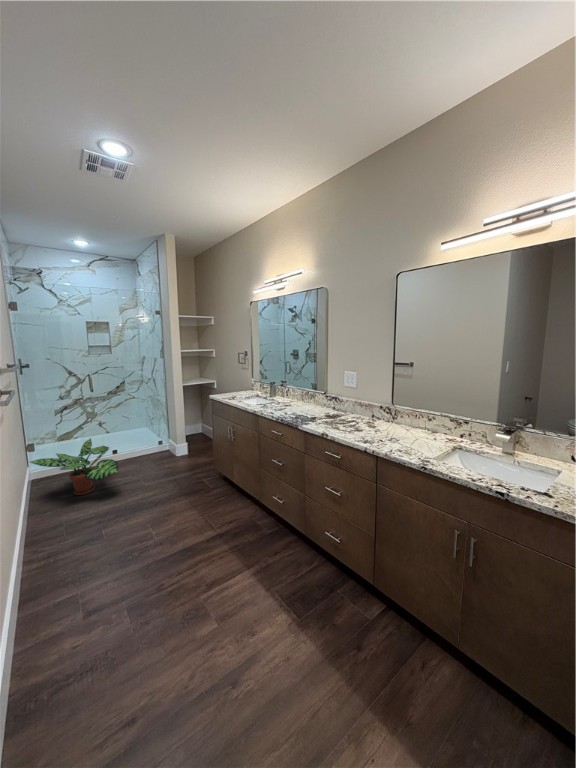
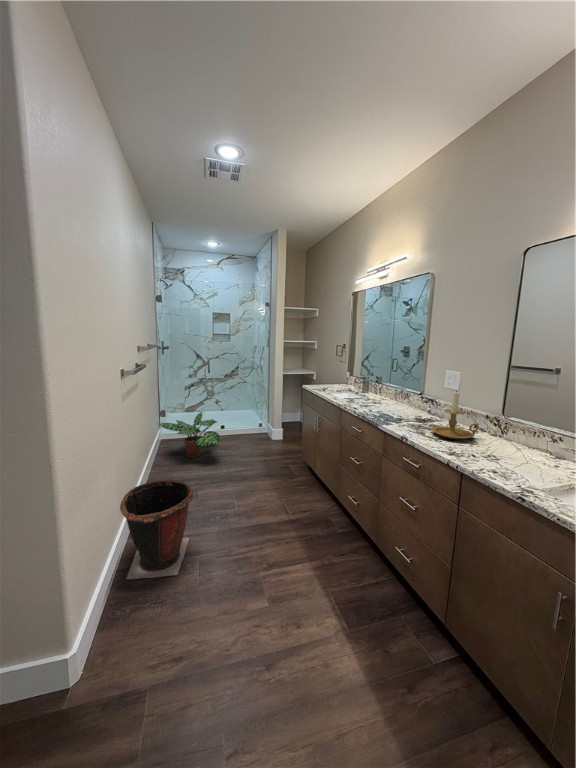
candle holder: none [343,388,378,429] -> present [431,390,479,439]
waste bin: none [14,517,112,661] -> present [120,480,194,579]

